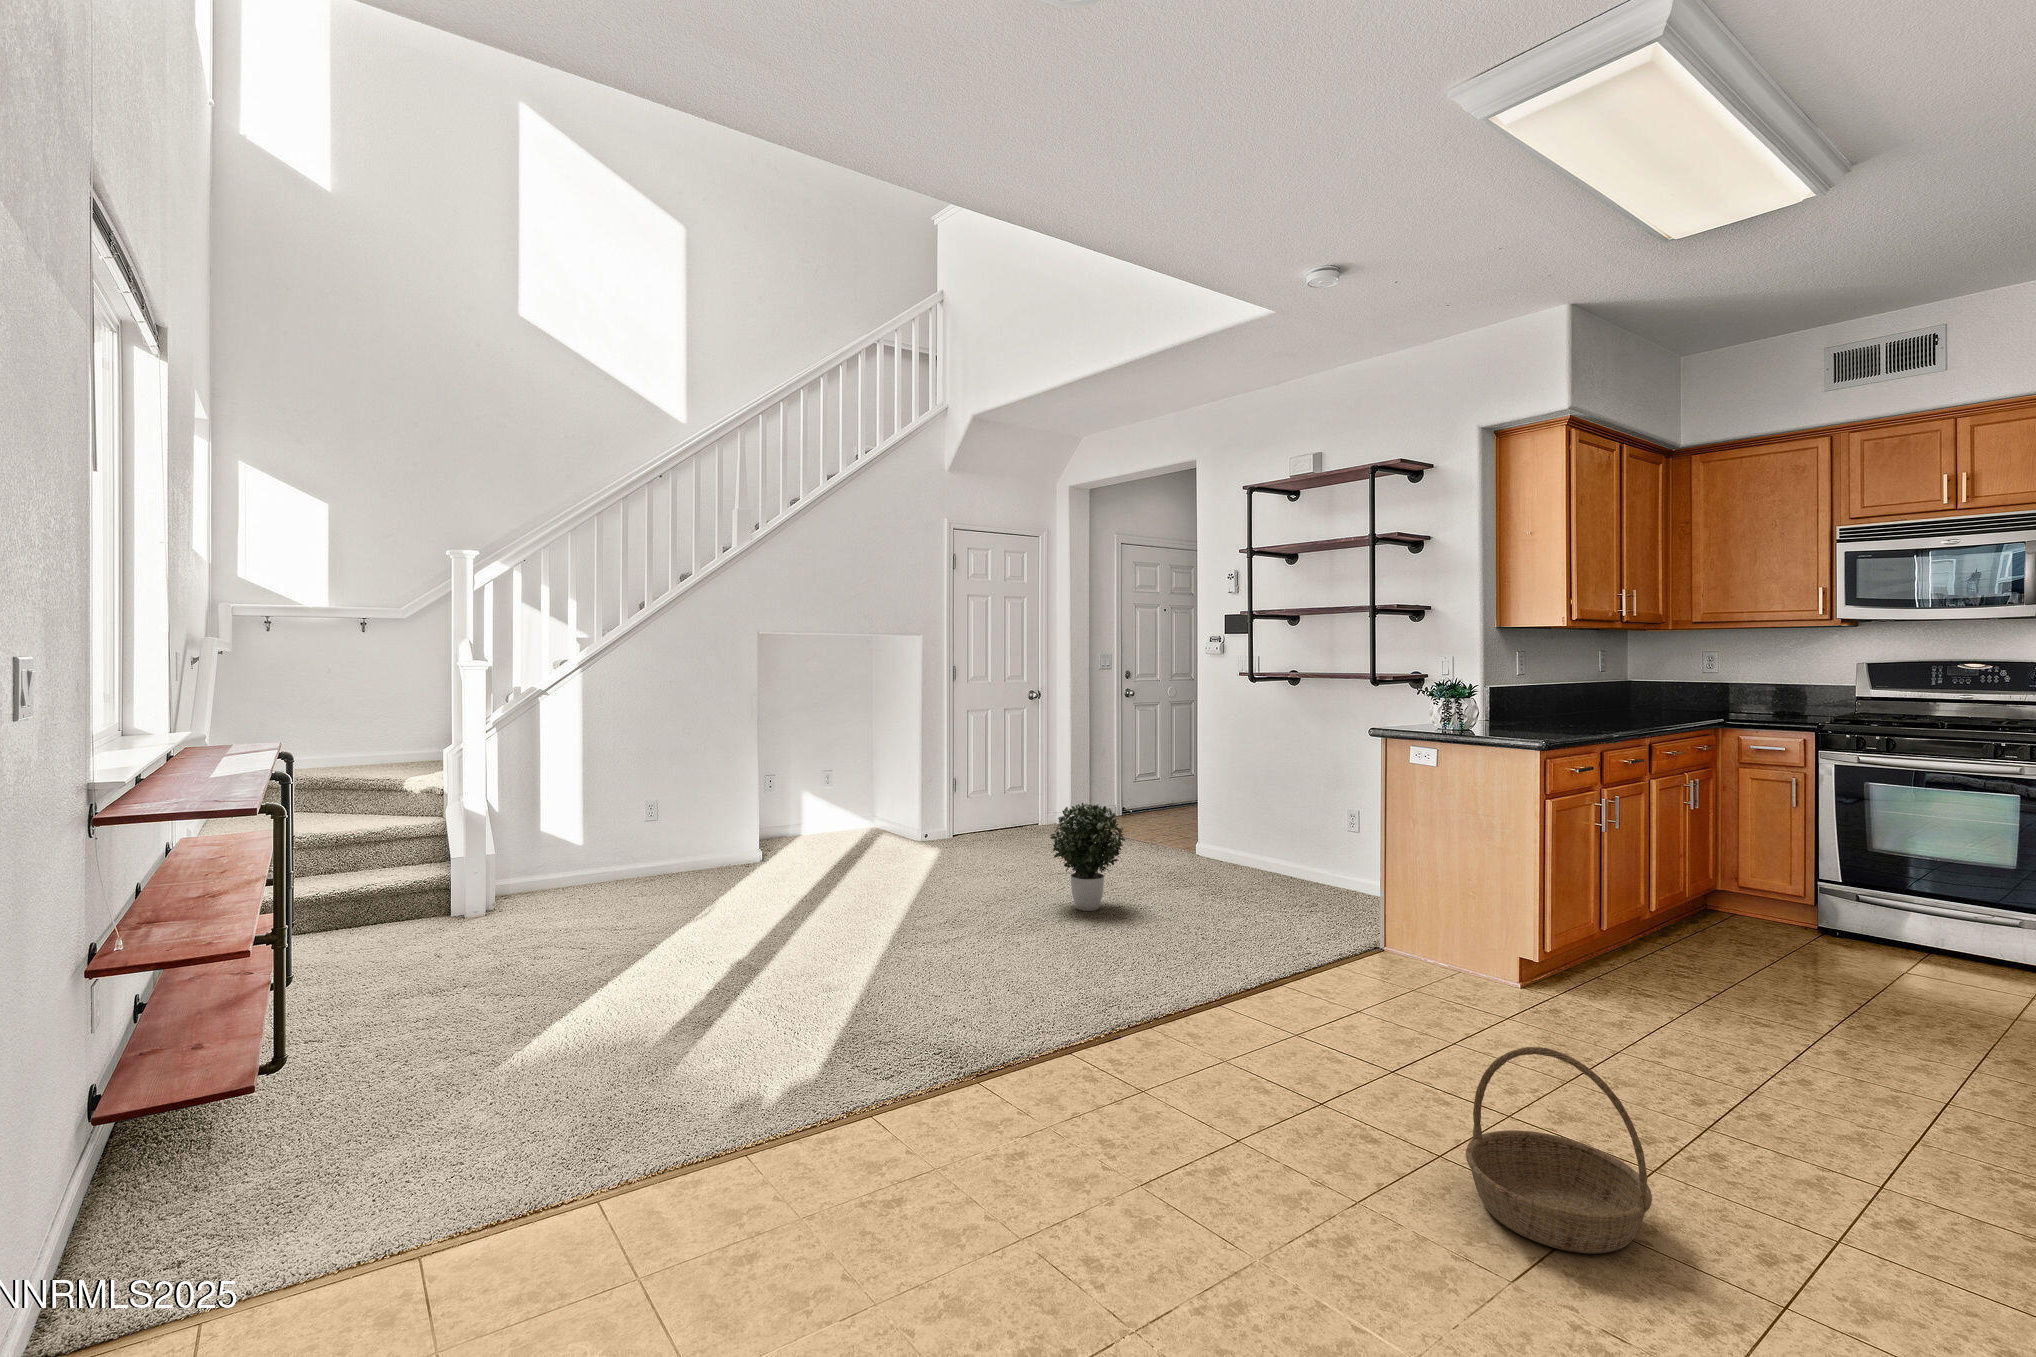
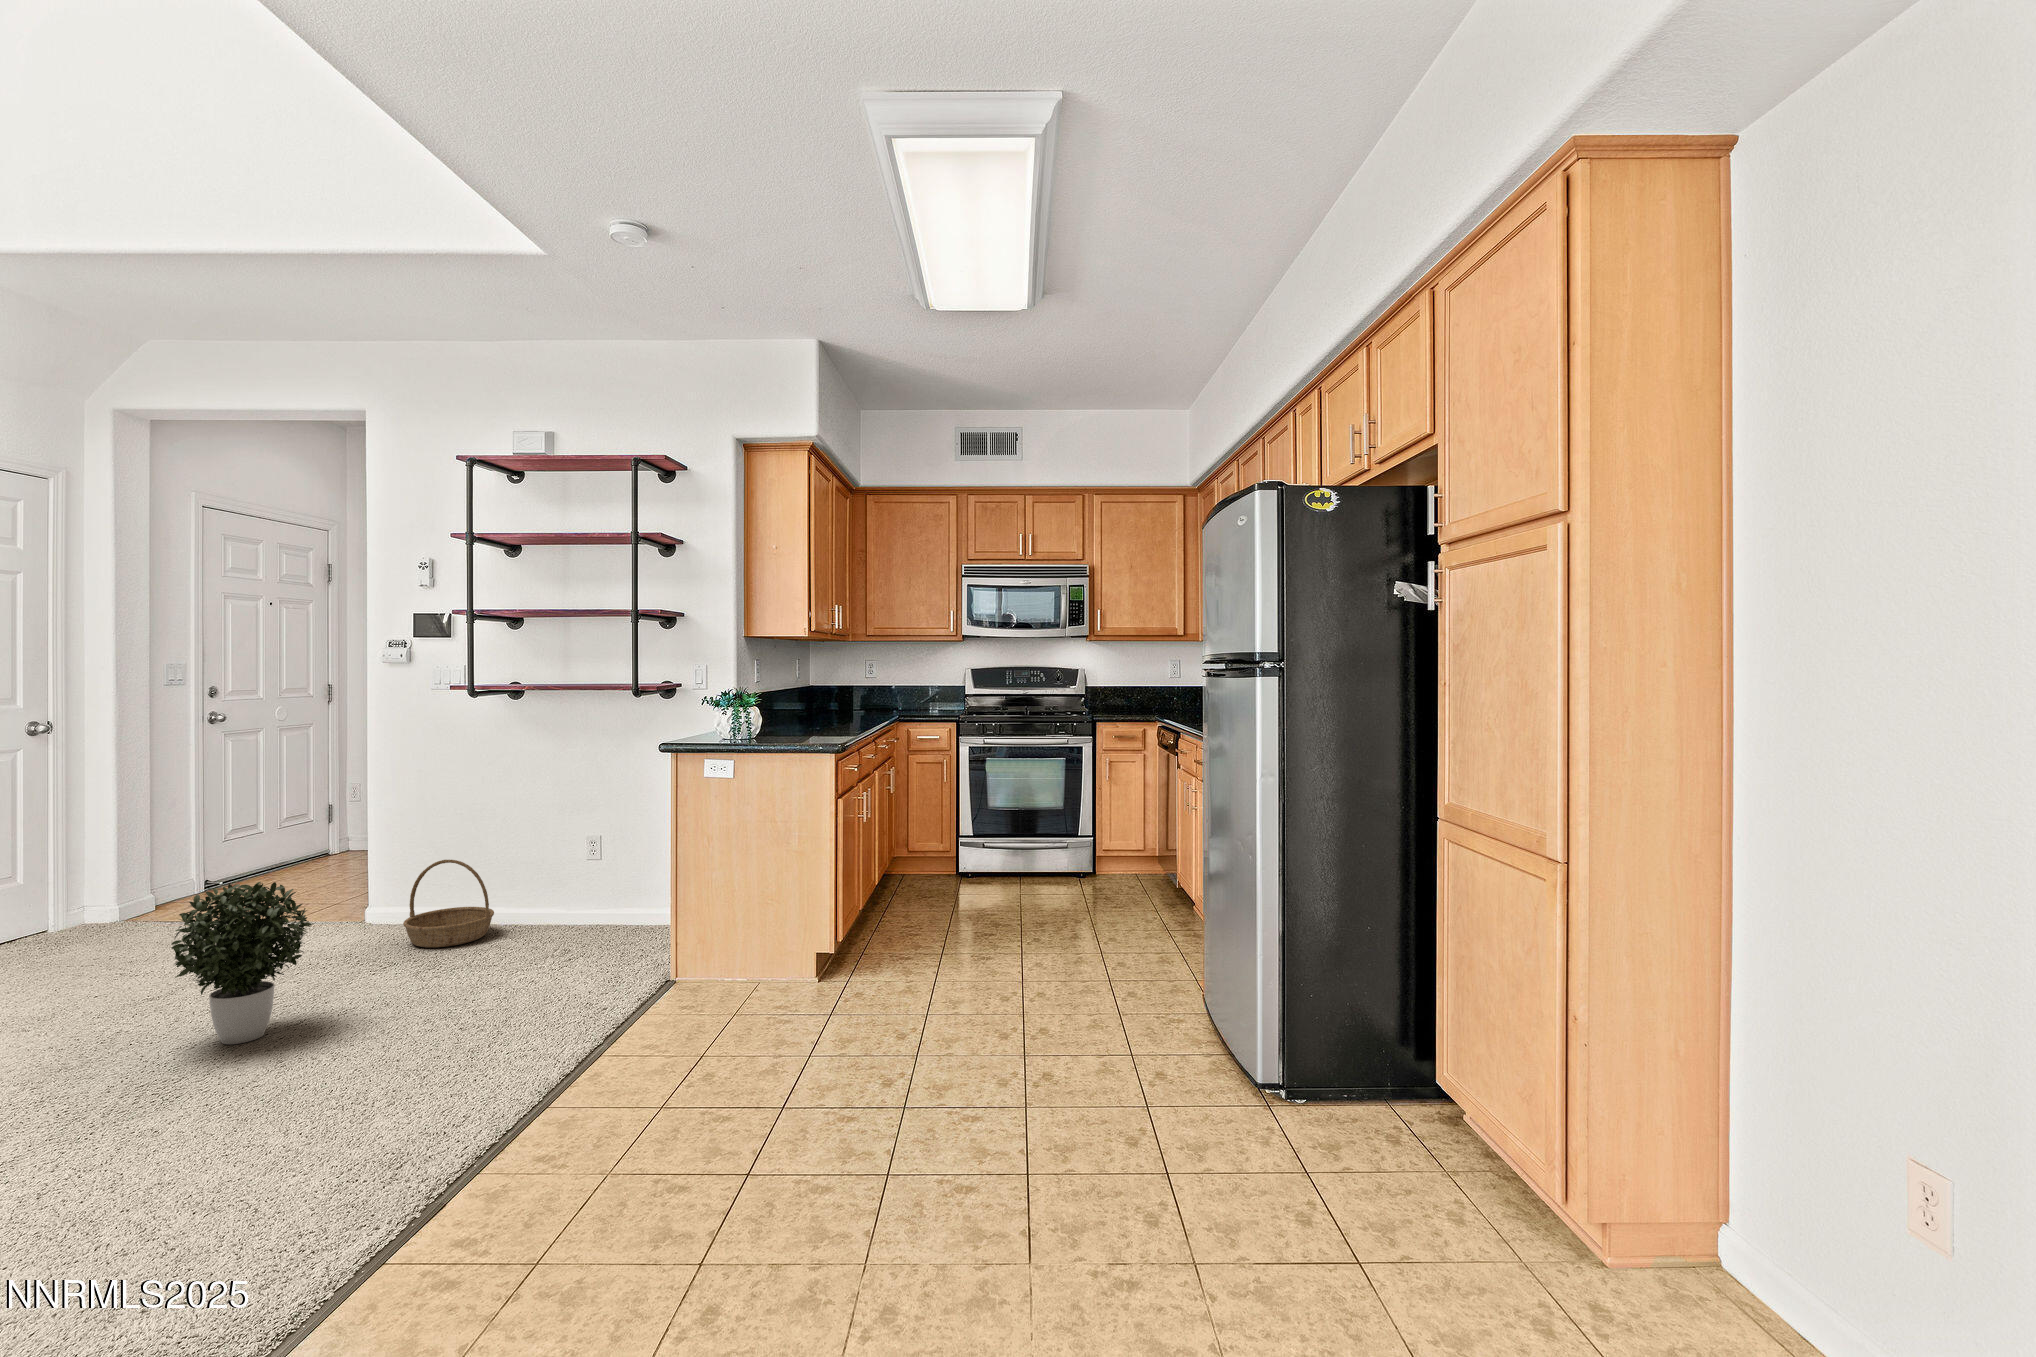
basket: present [1466,1047,1652,1254] -> present [403,860,494,948]

